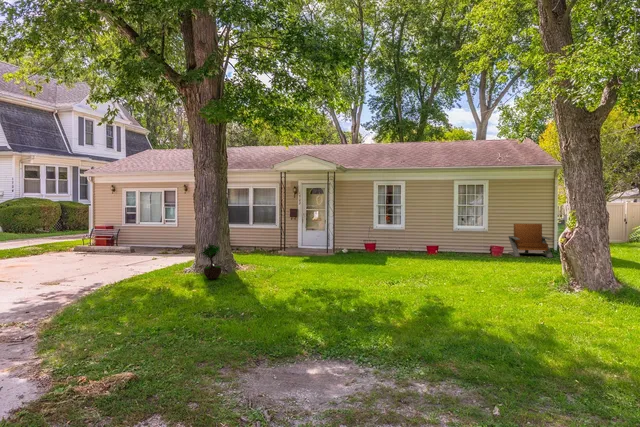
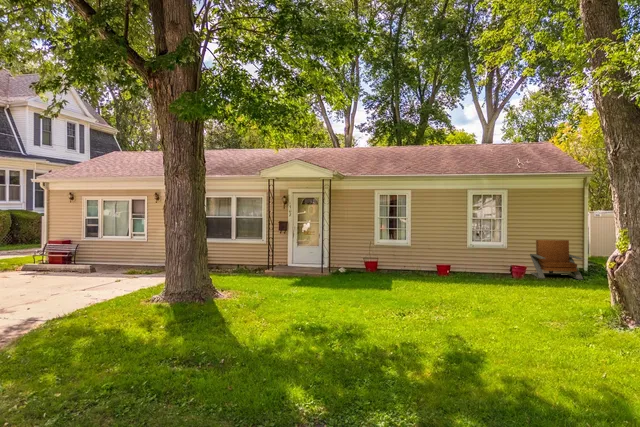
potted tree: present [201,244,221,279] -> none [169,264,198,311]

